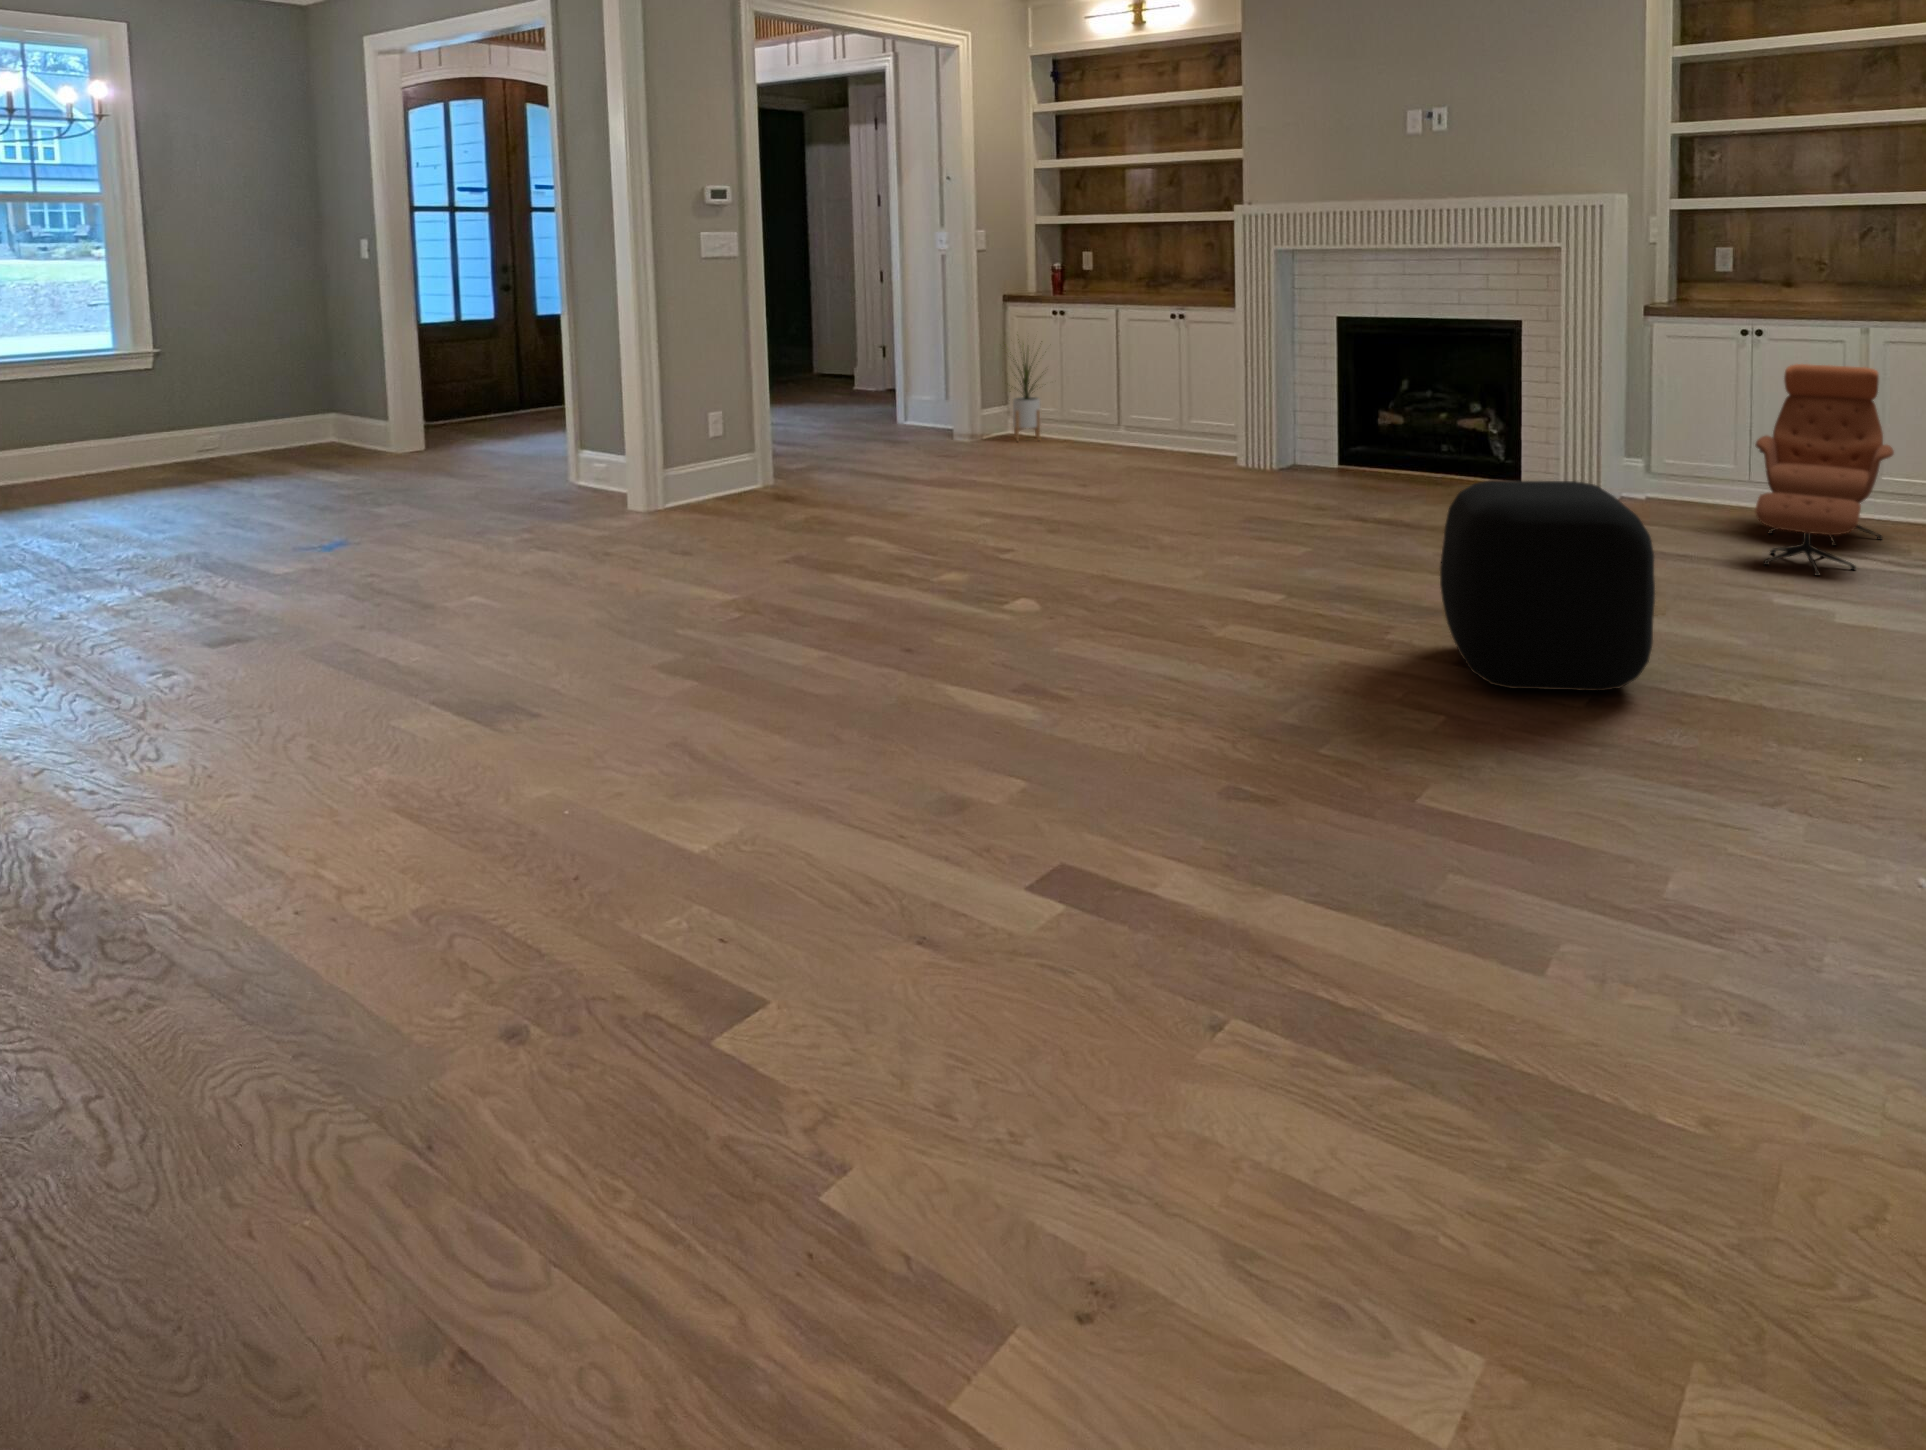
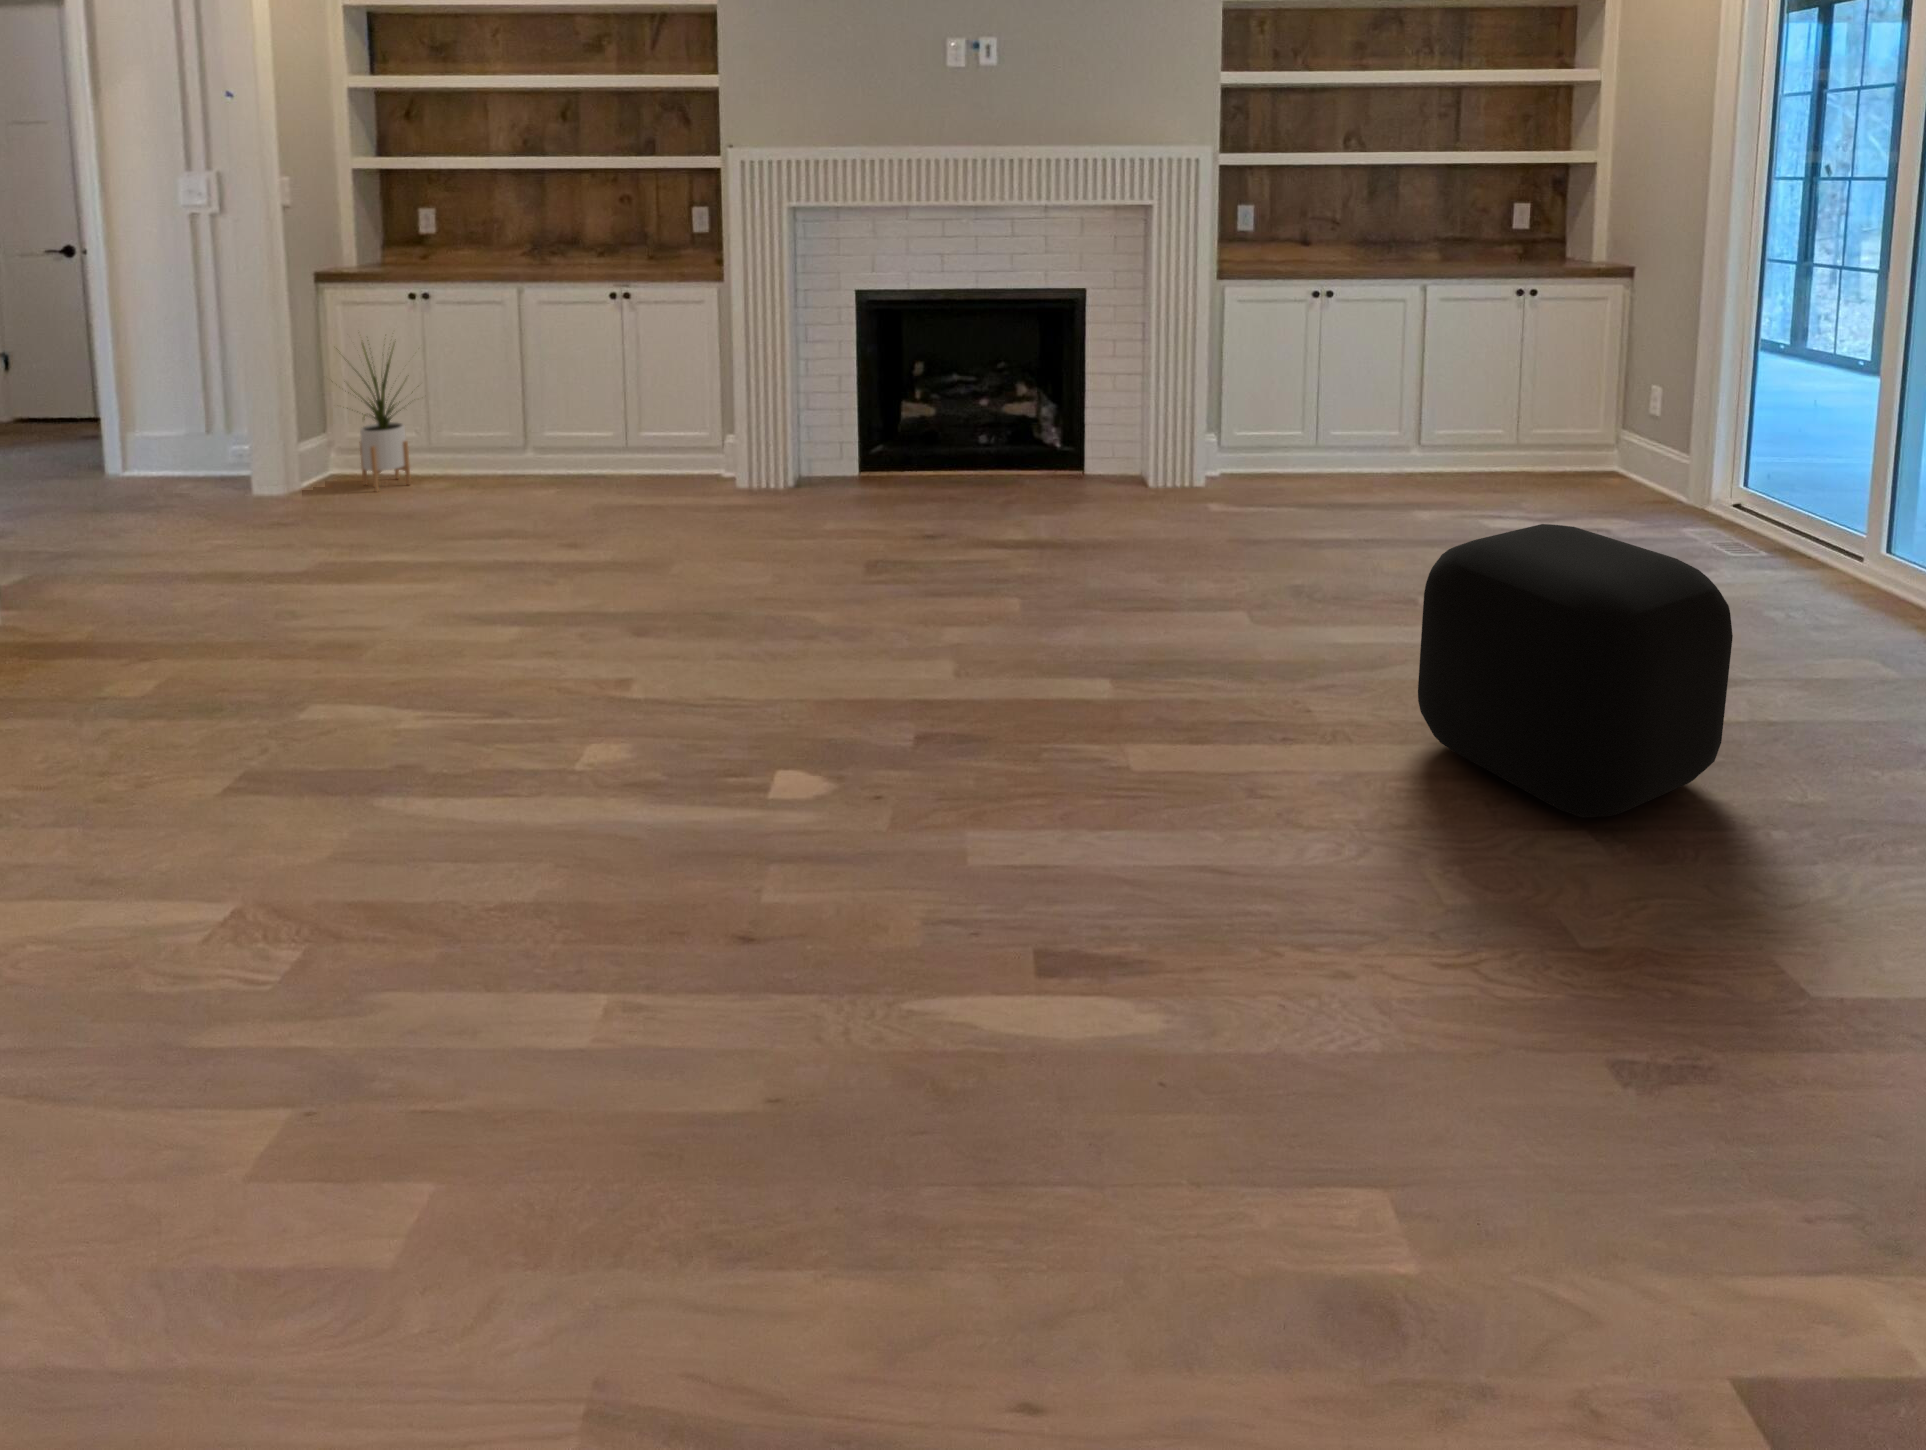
lounge chair: present [1755,364,1894,575] -> none [1351,324,1533,548]

